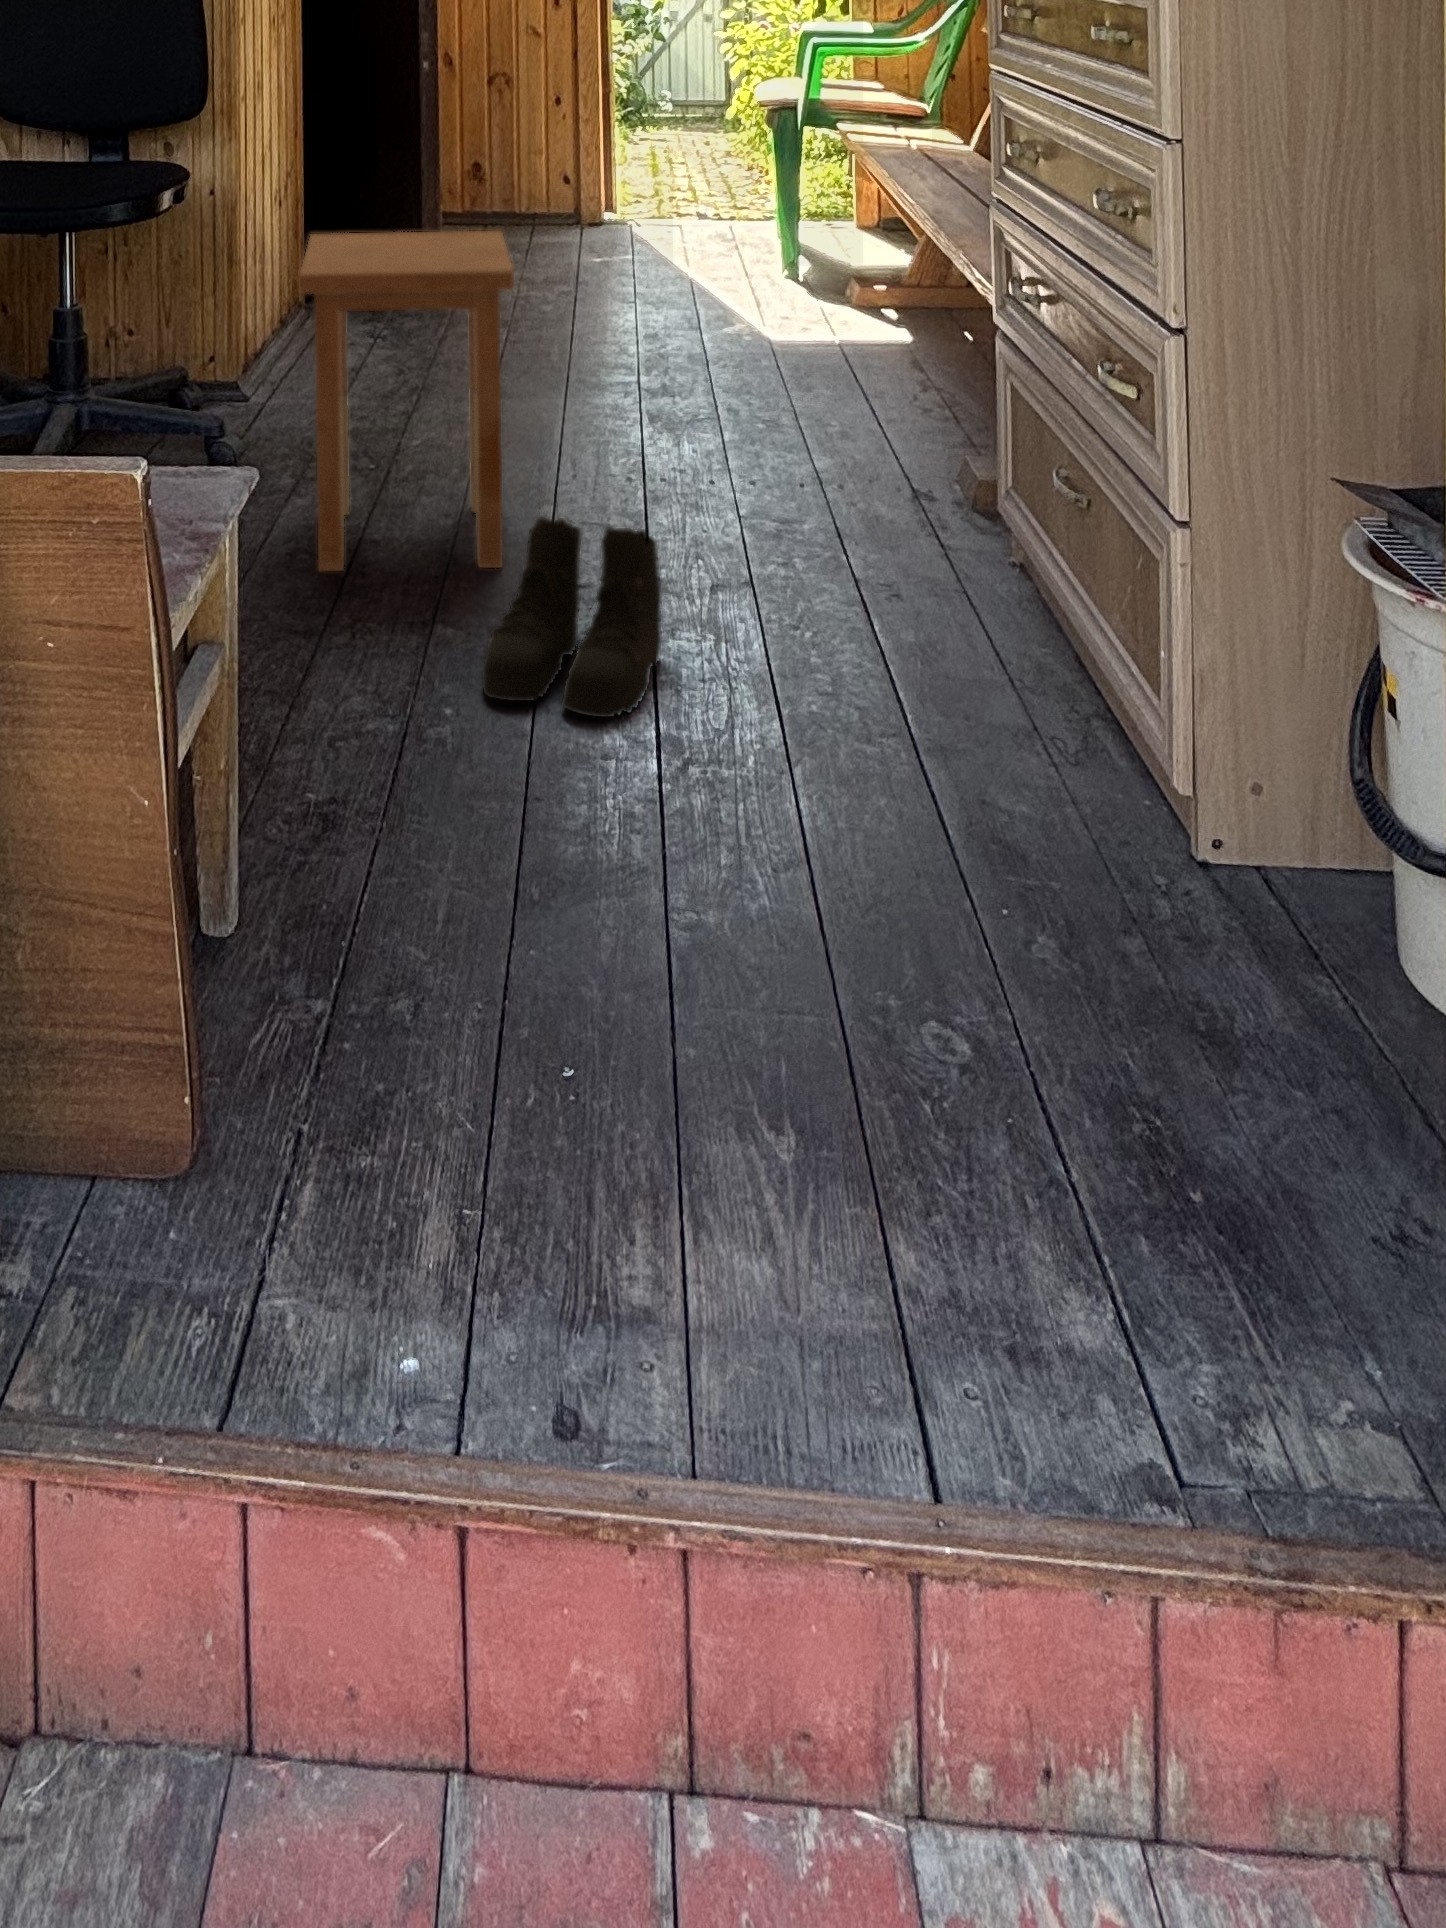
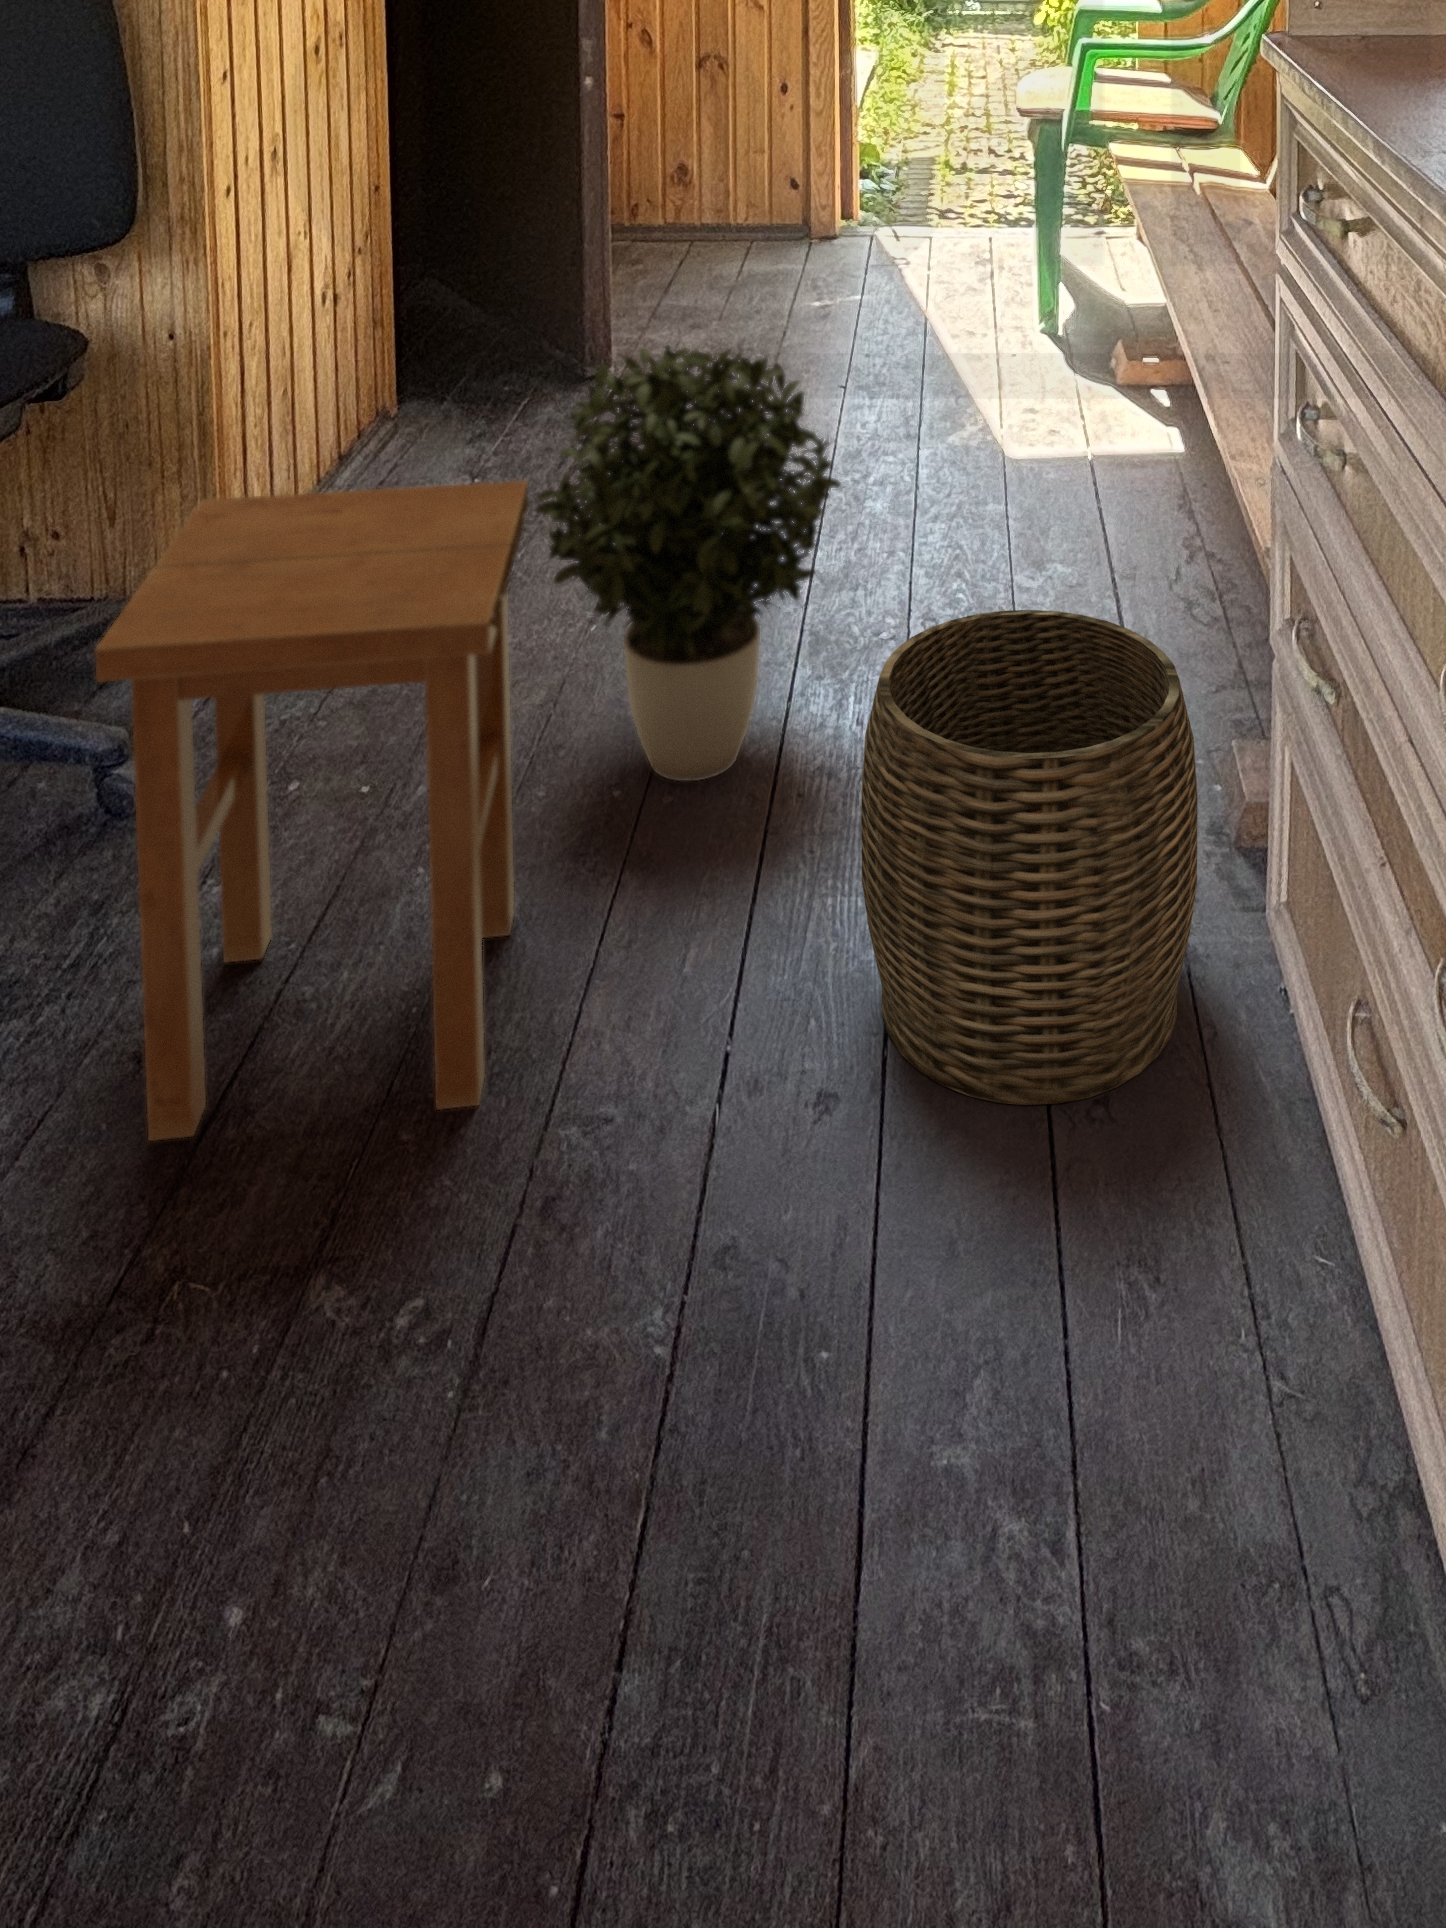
potted plant: none [488,173,682,460] -> present [535,346,841,781]
woven basket: none [721,317,935,579] -> present [861,610,1198,1105]
boots: present [483,517,662,717] -> none [311,1132,689,1679]

